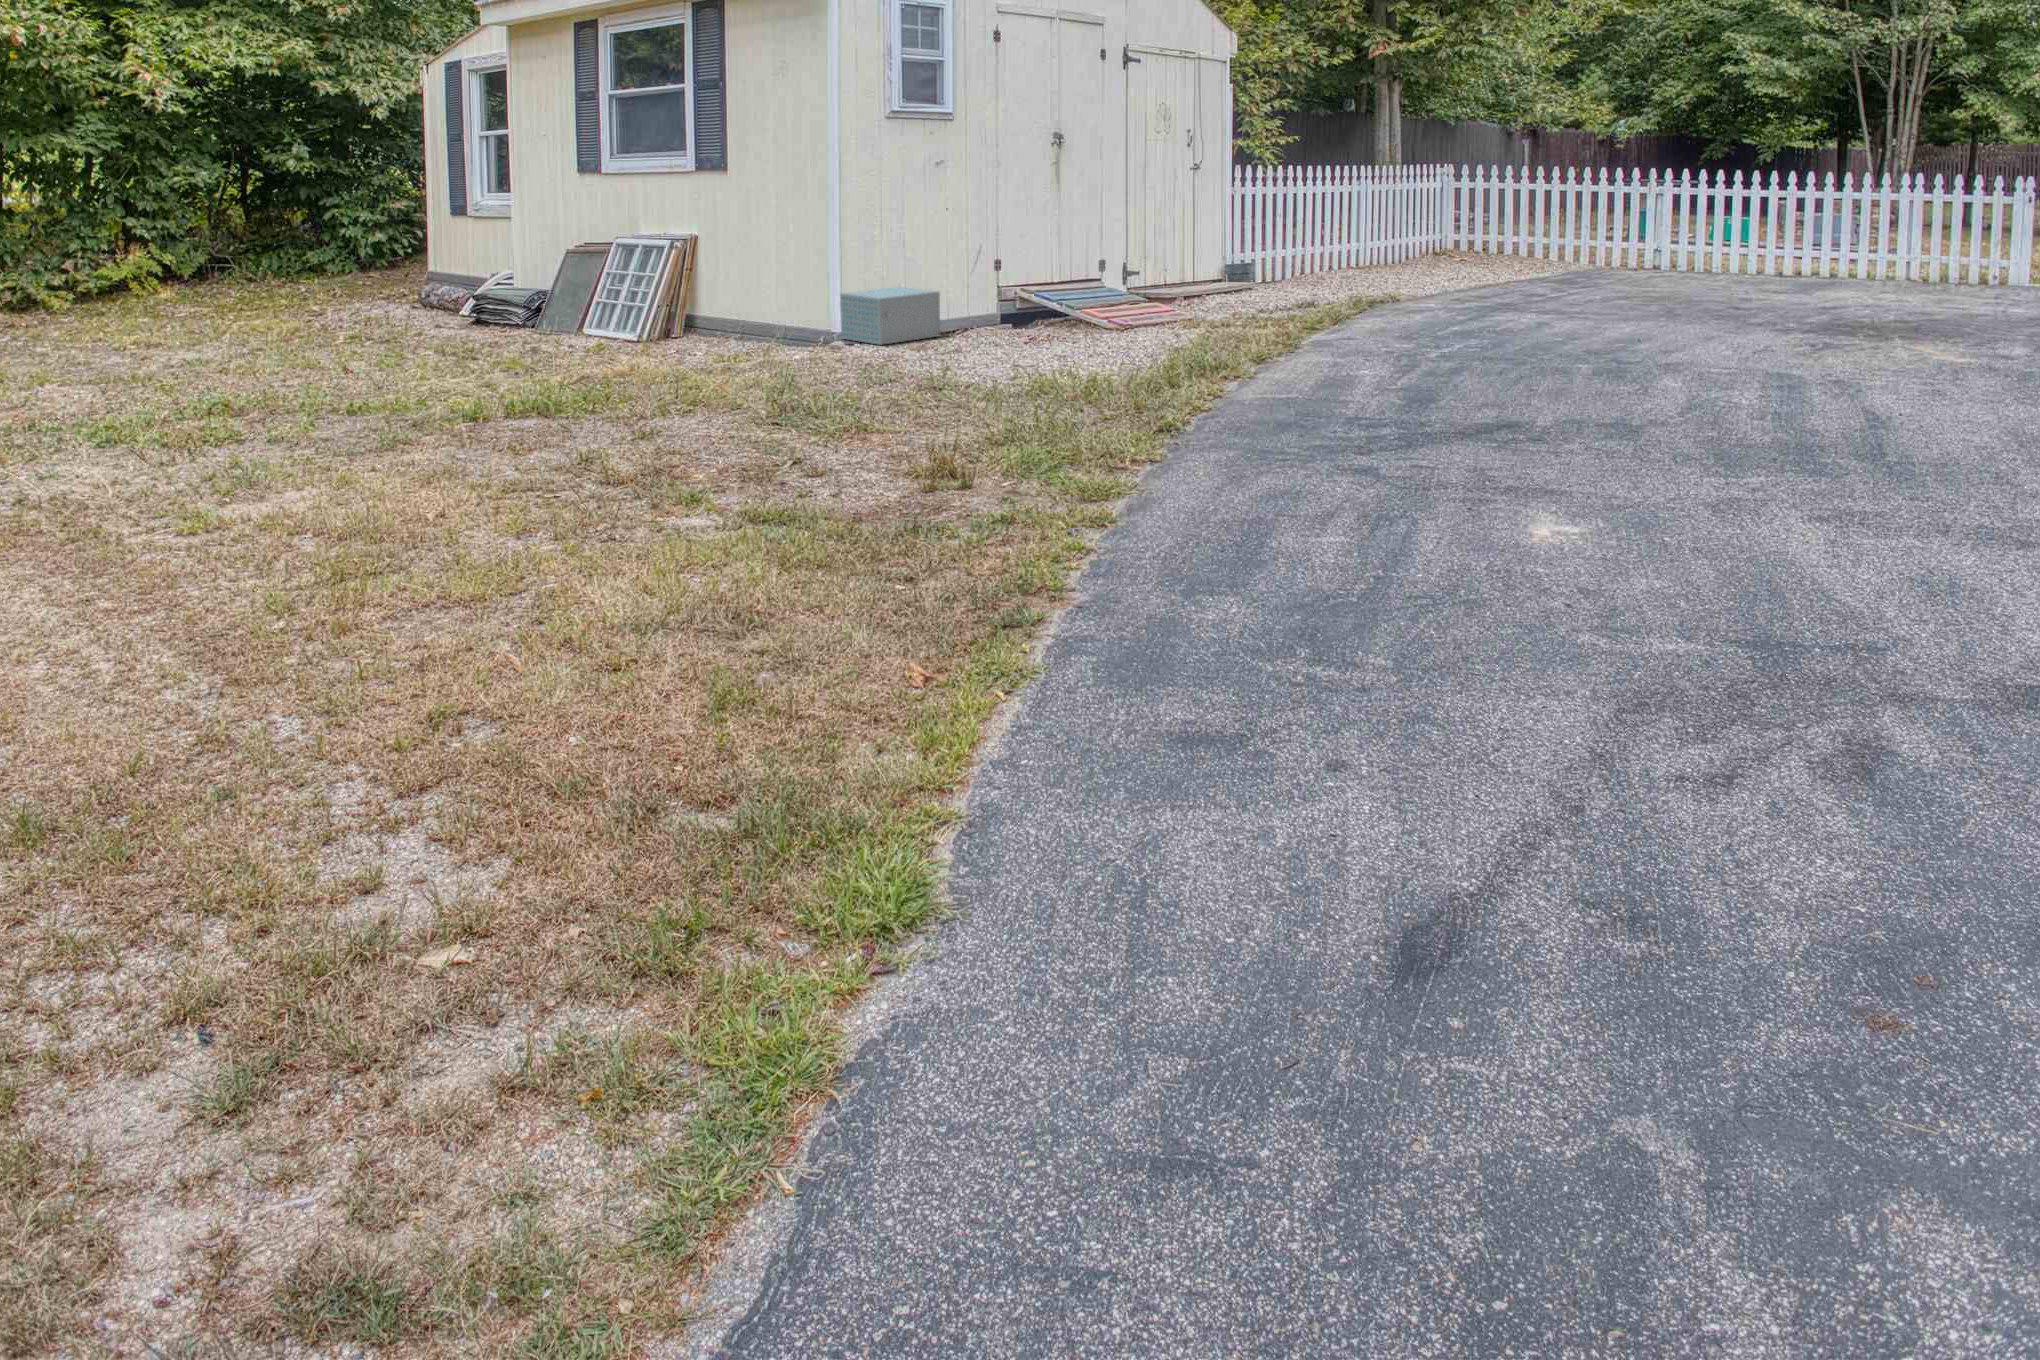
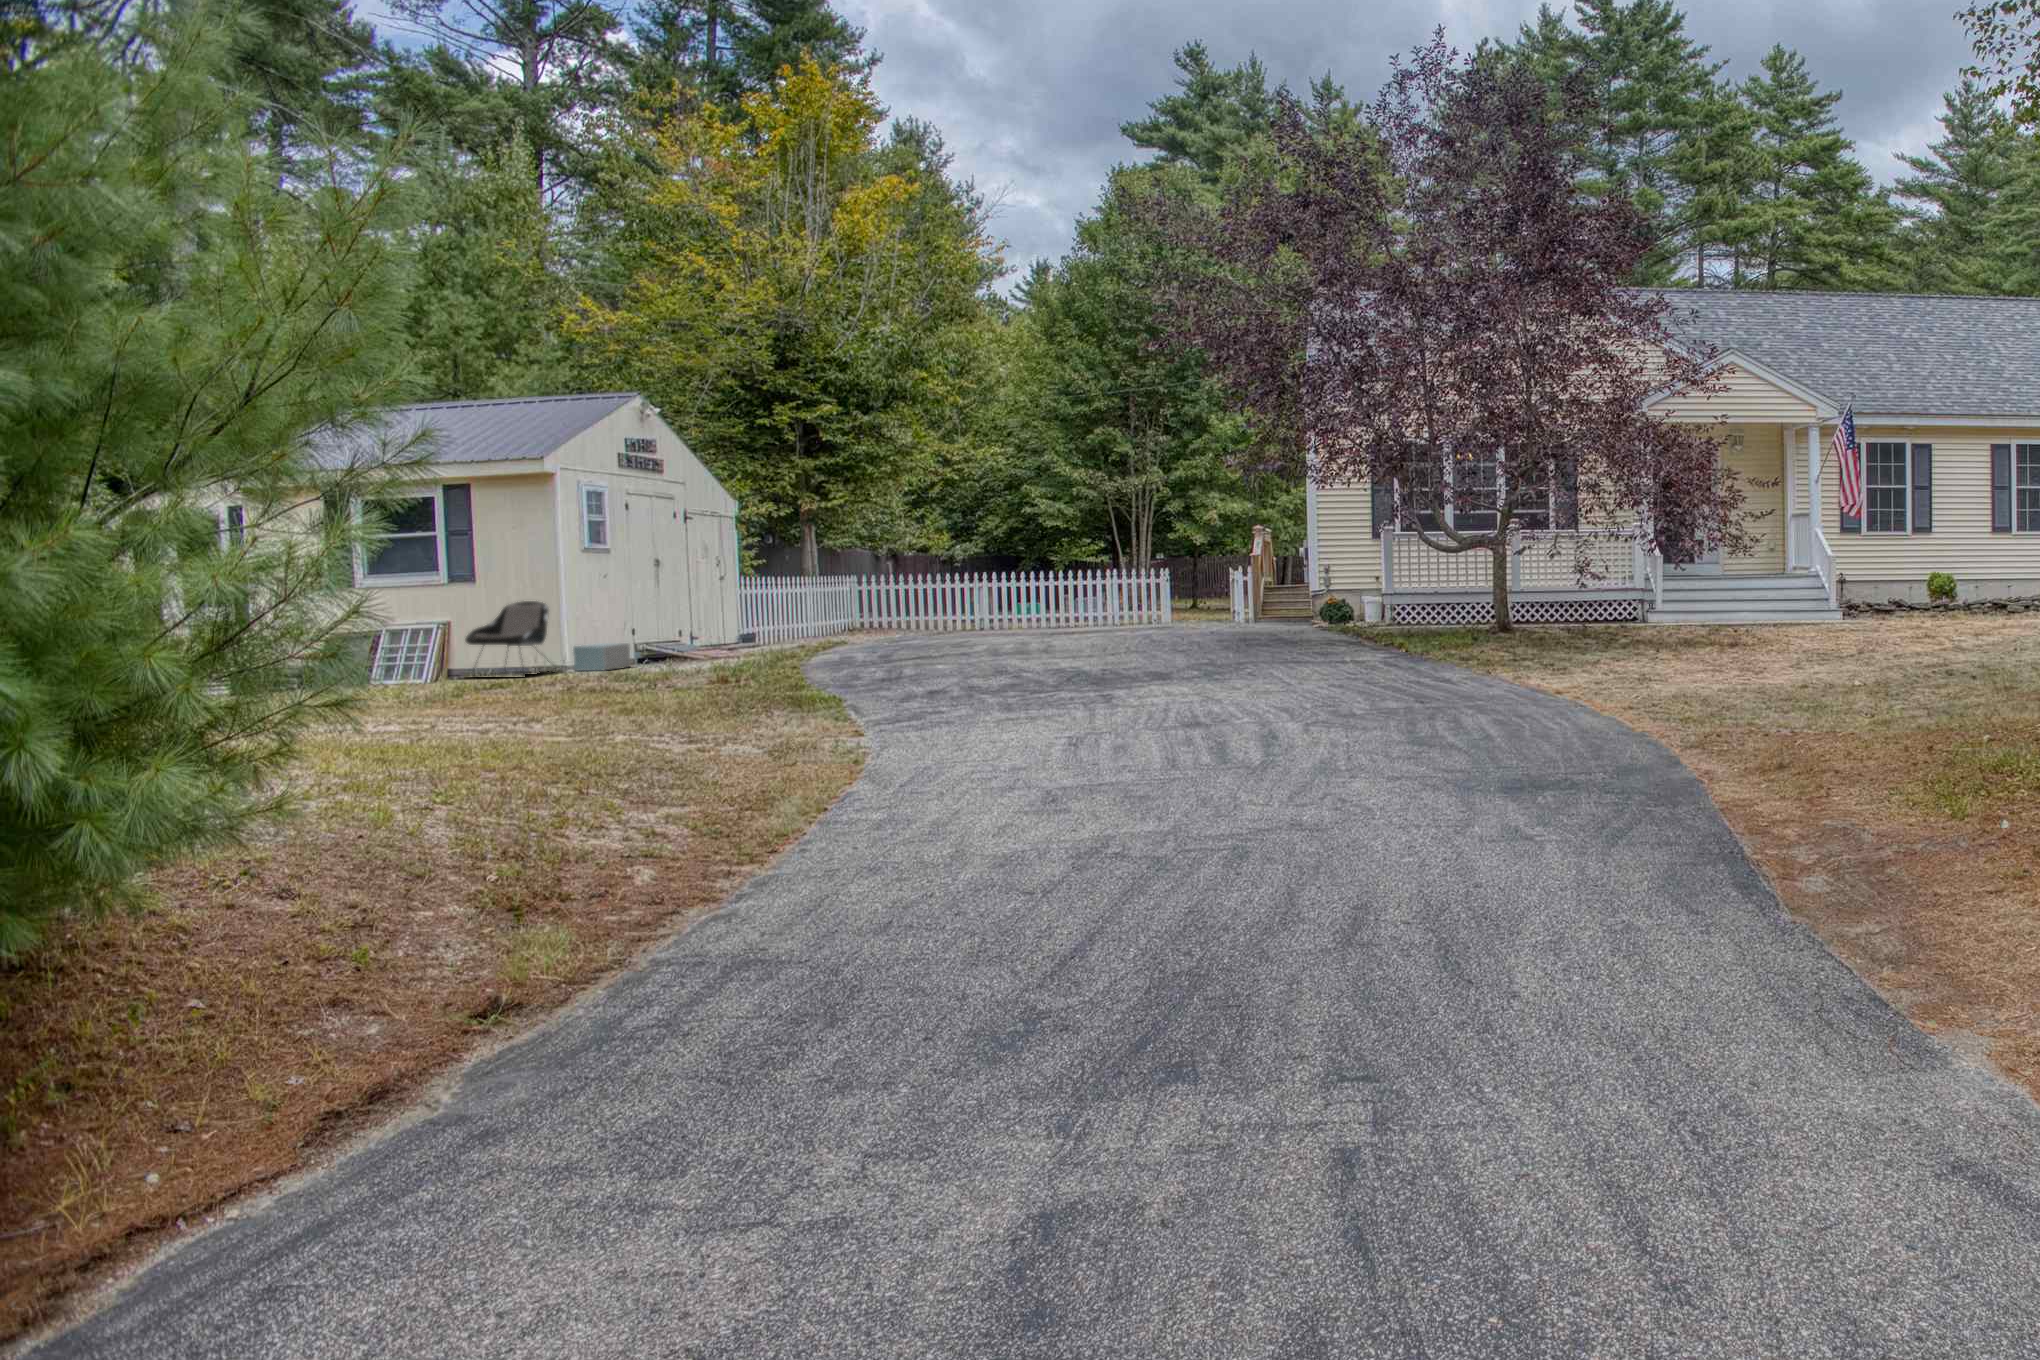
lounge chair: none [661,205,811,352] -> present [465,601,556,675]

